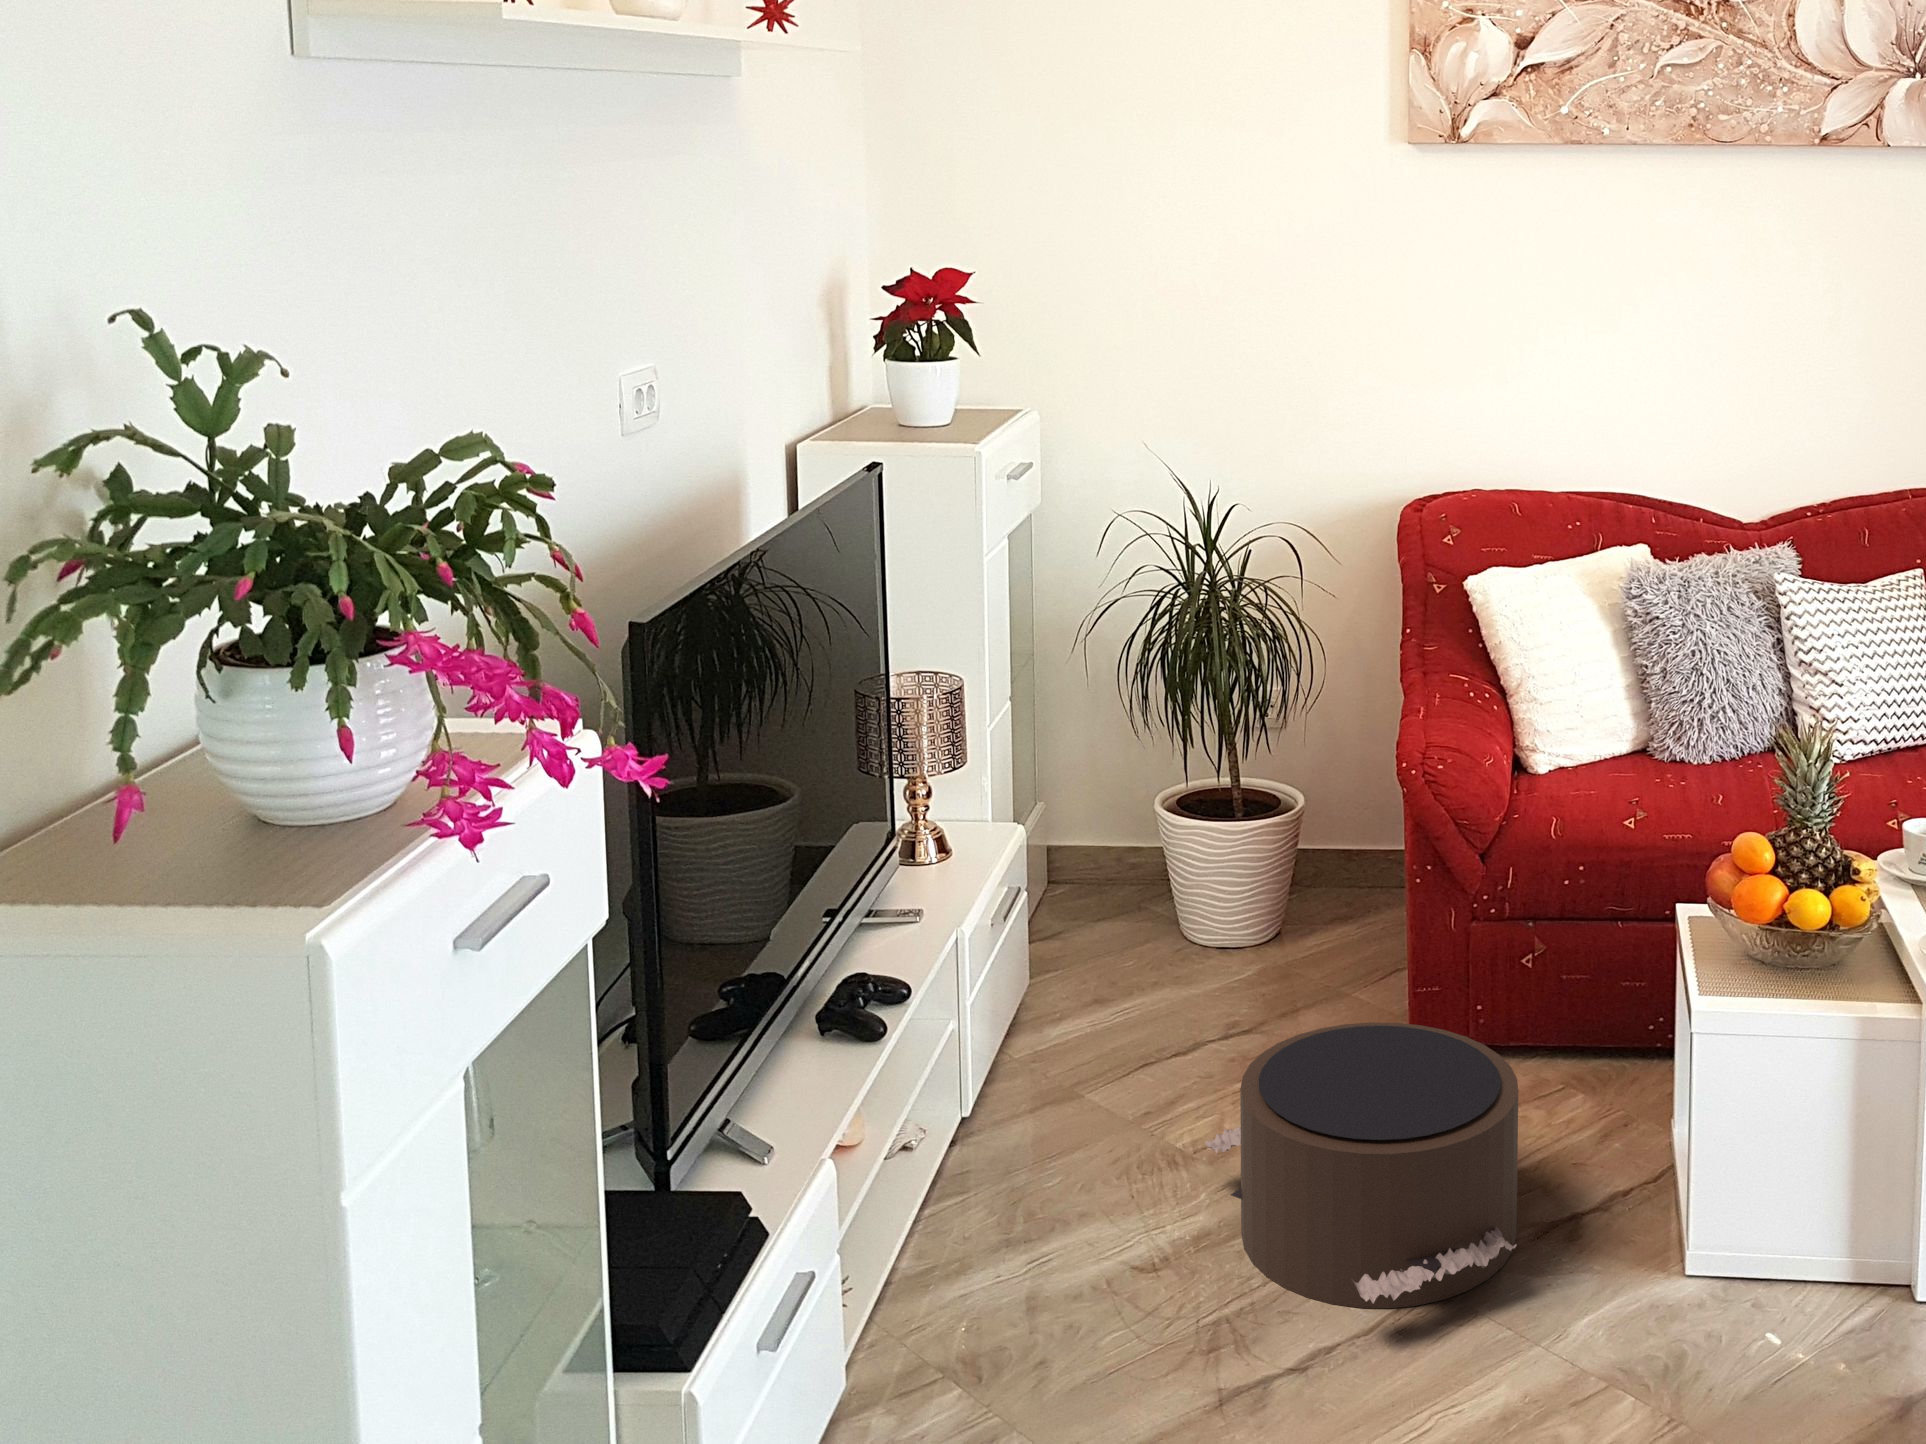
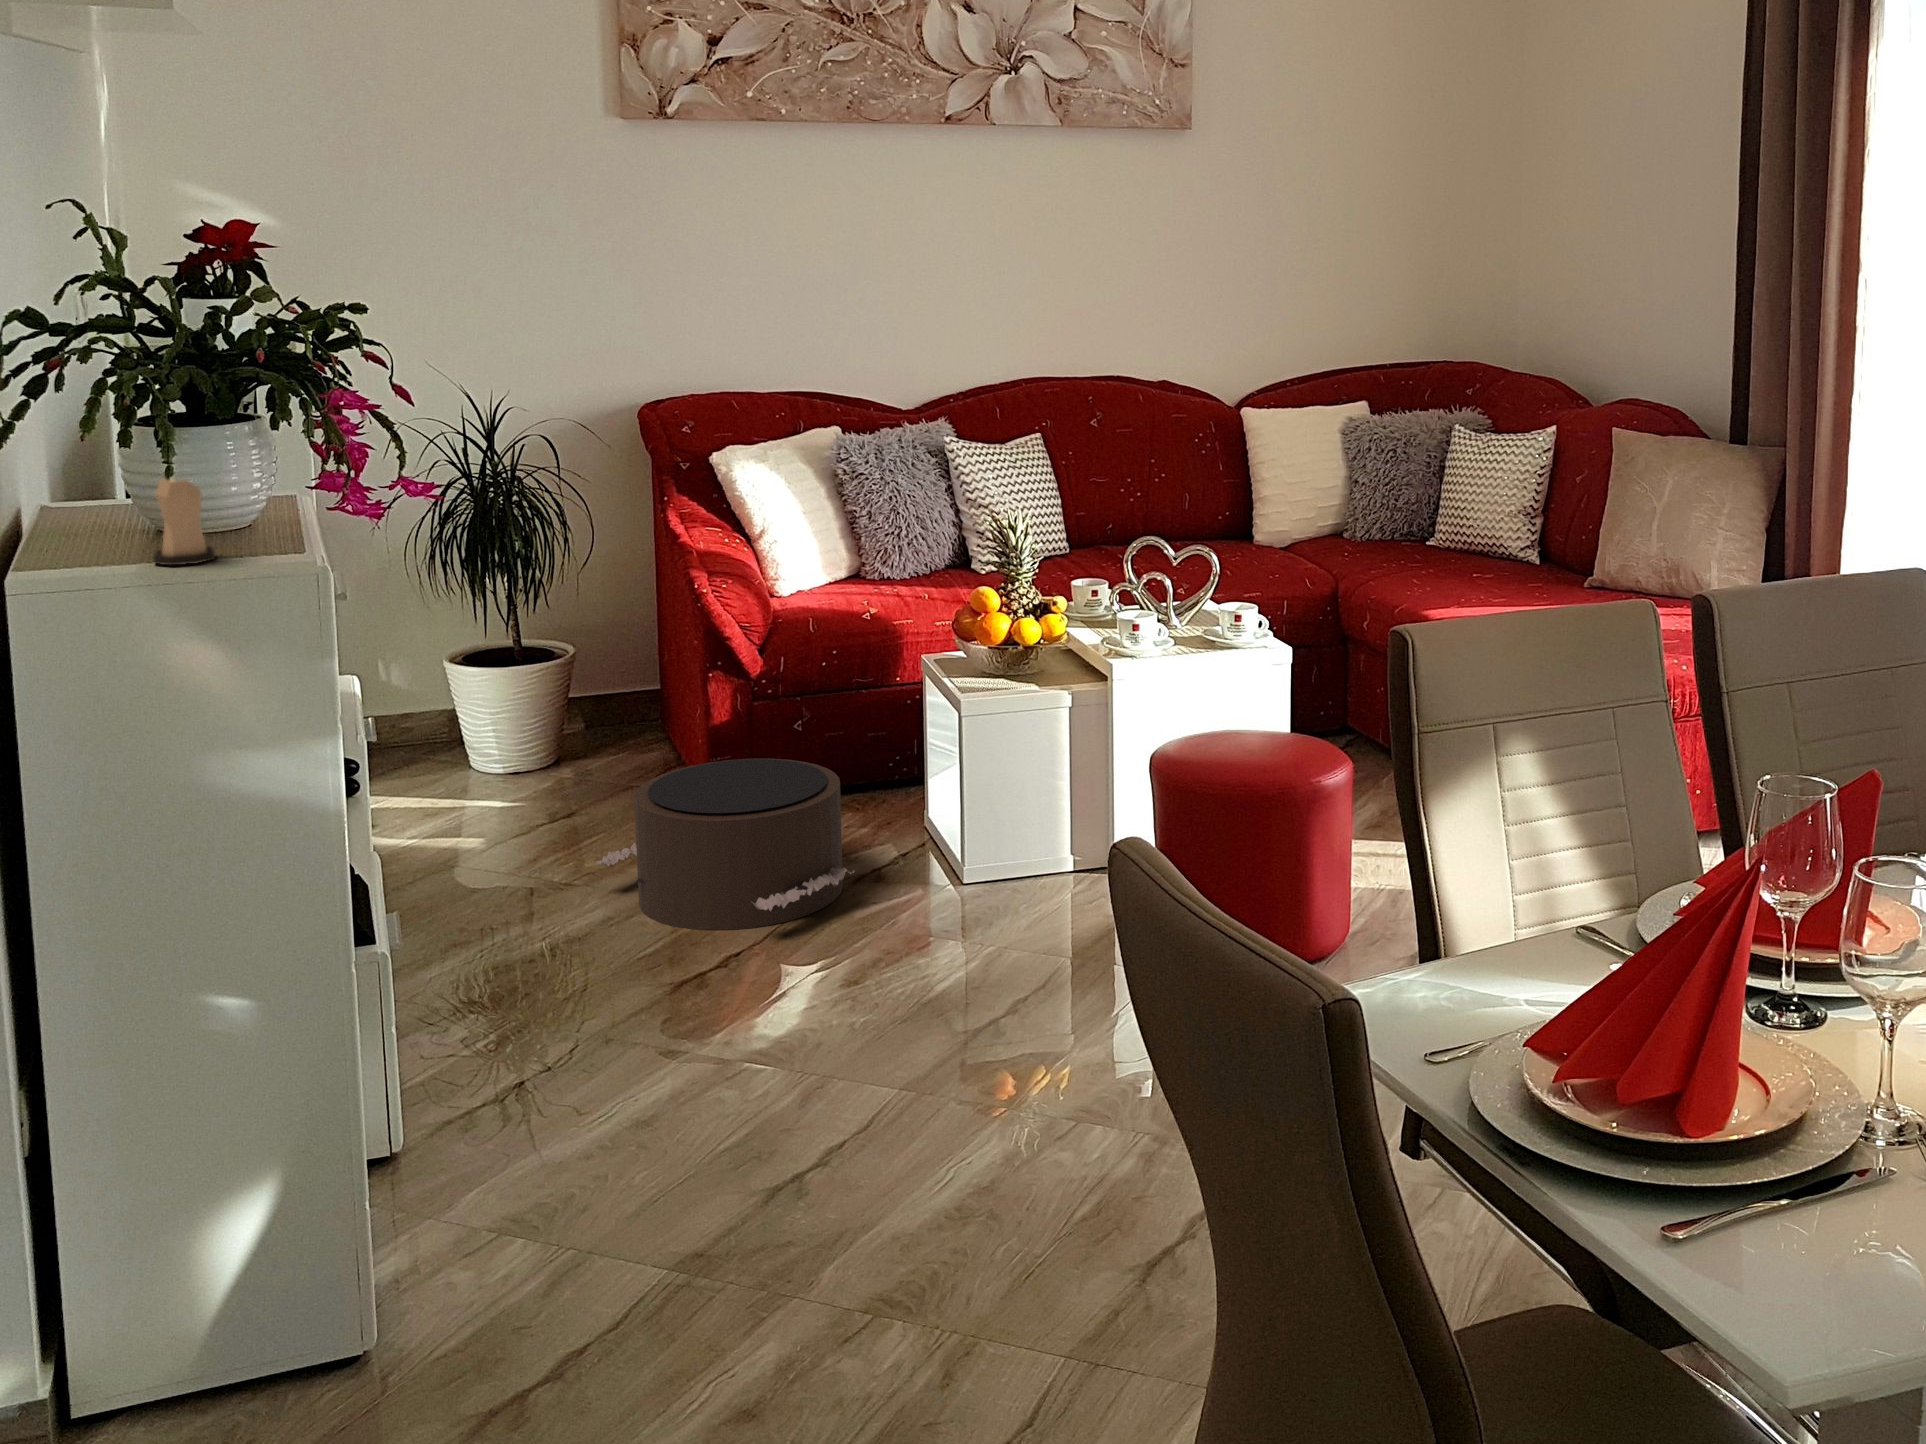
candle: none [144,724,250,886] -> present [153,479,215,565]

